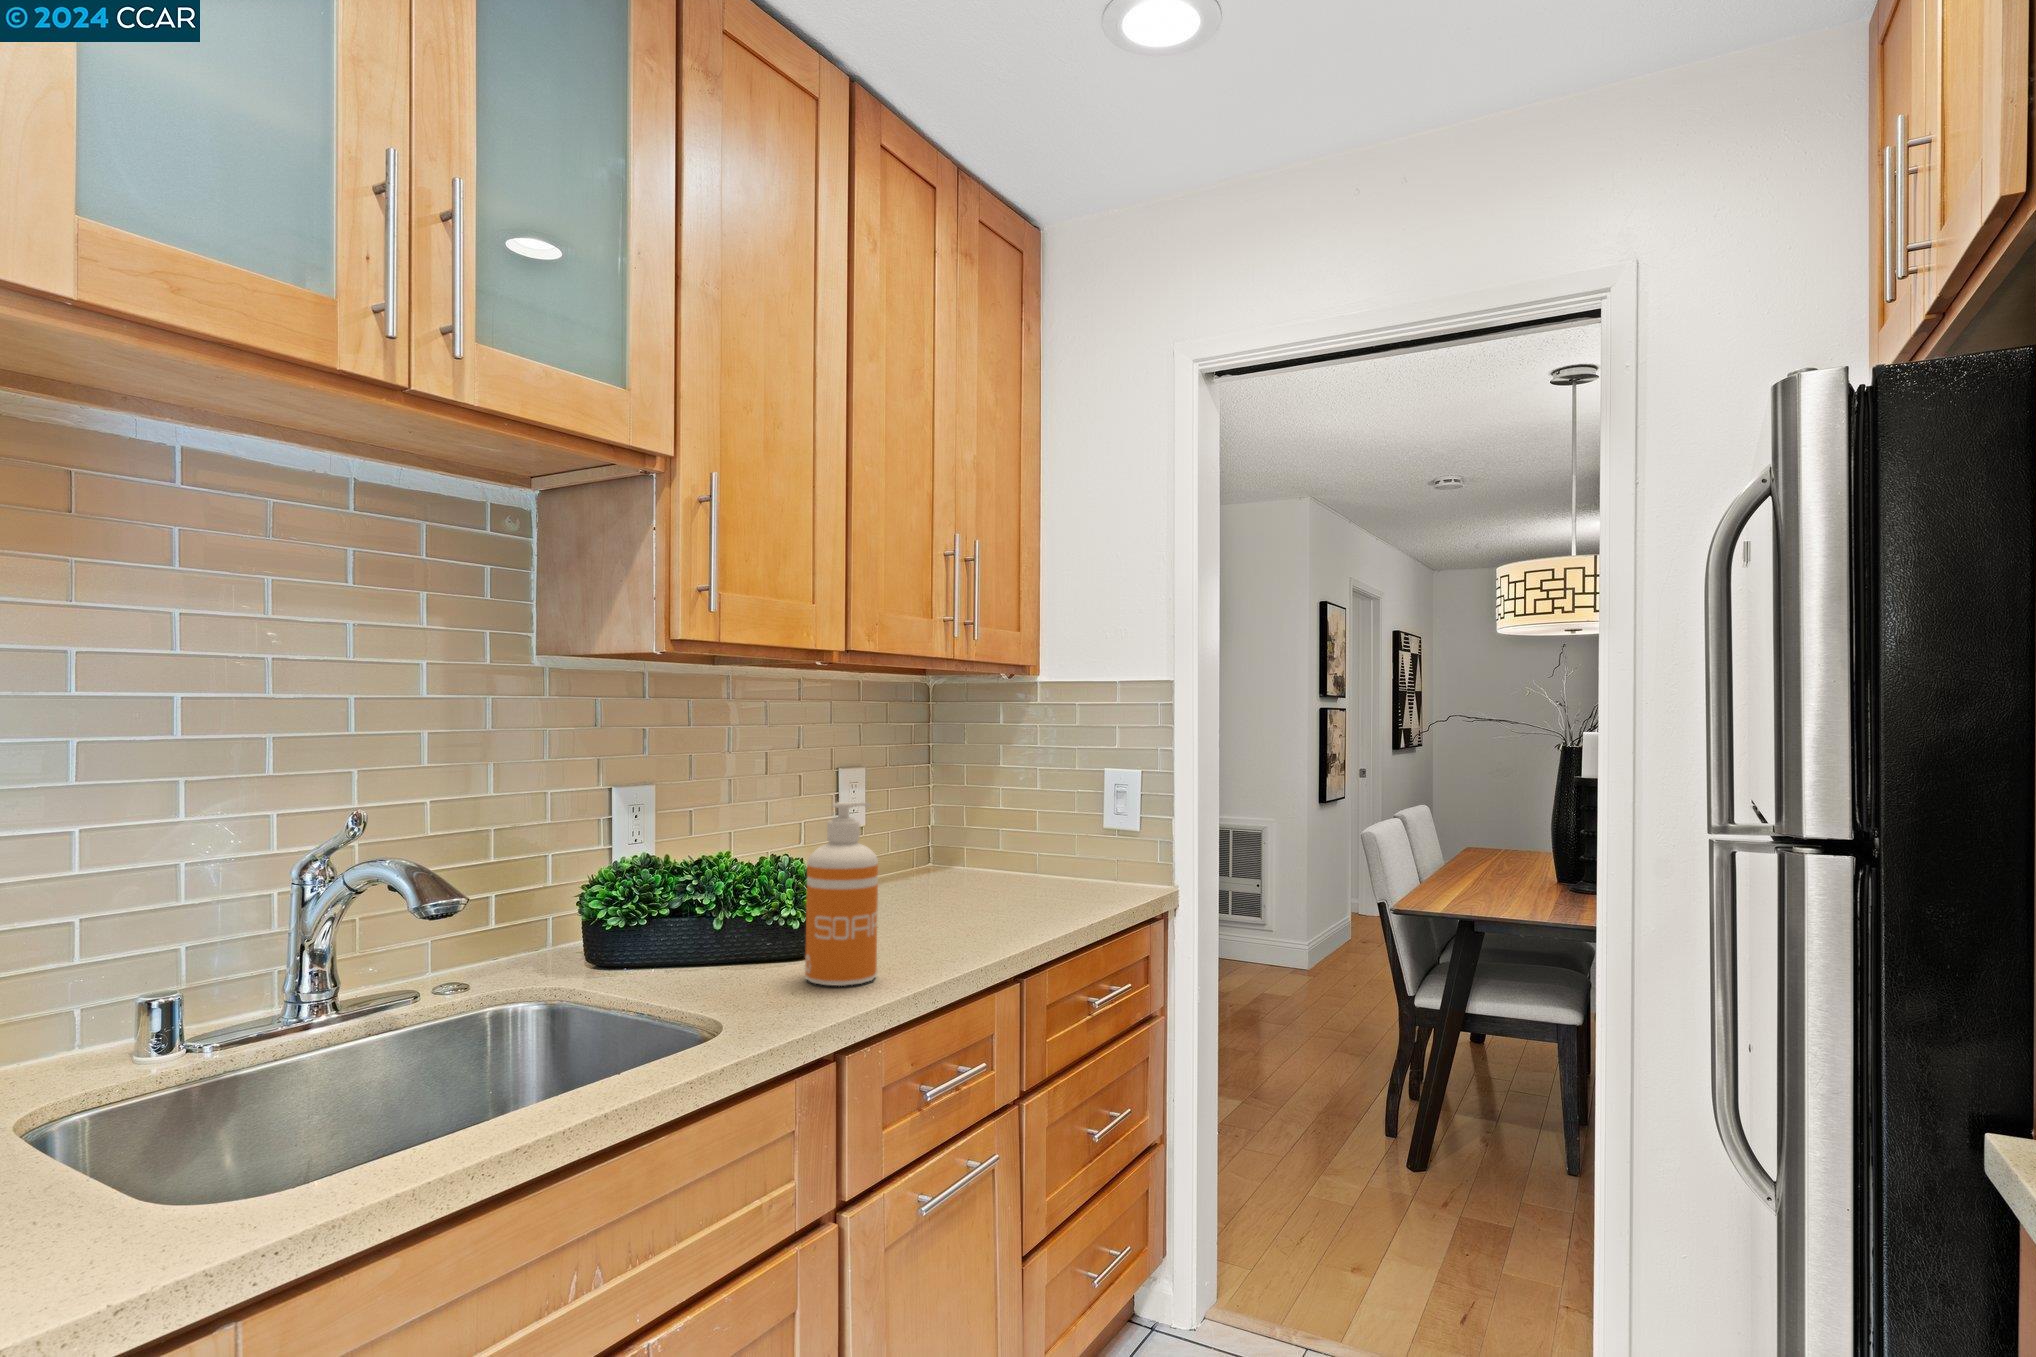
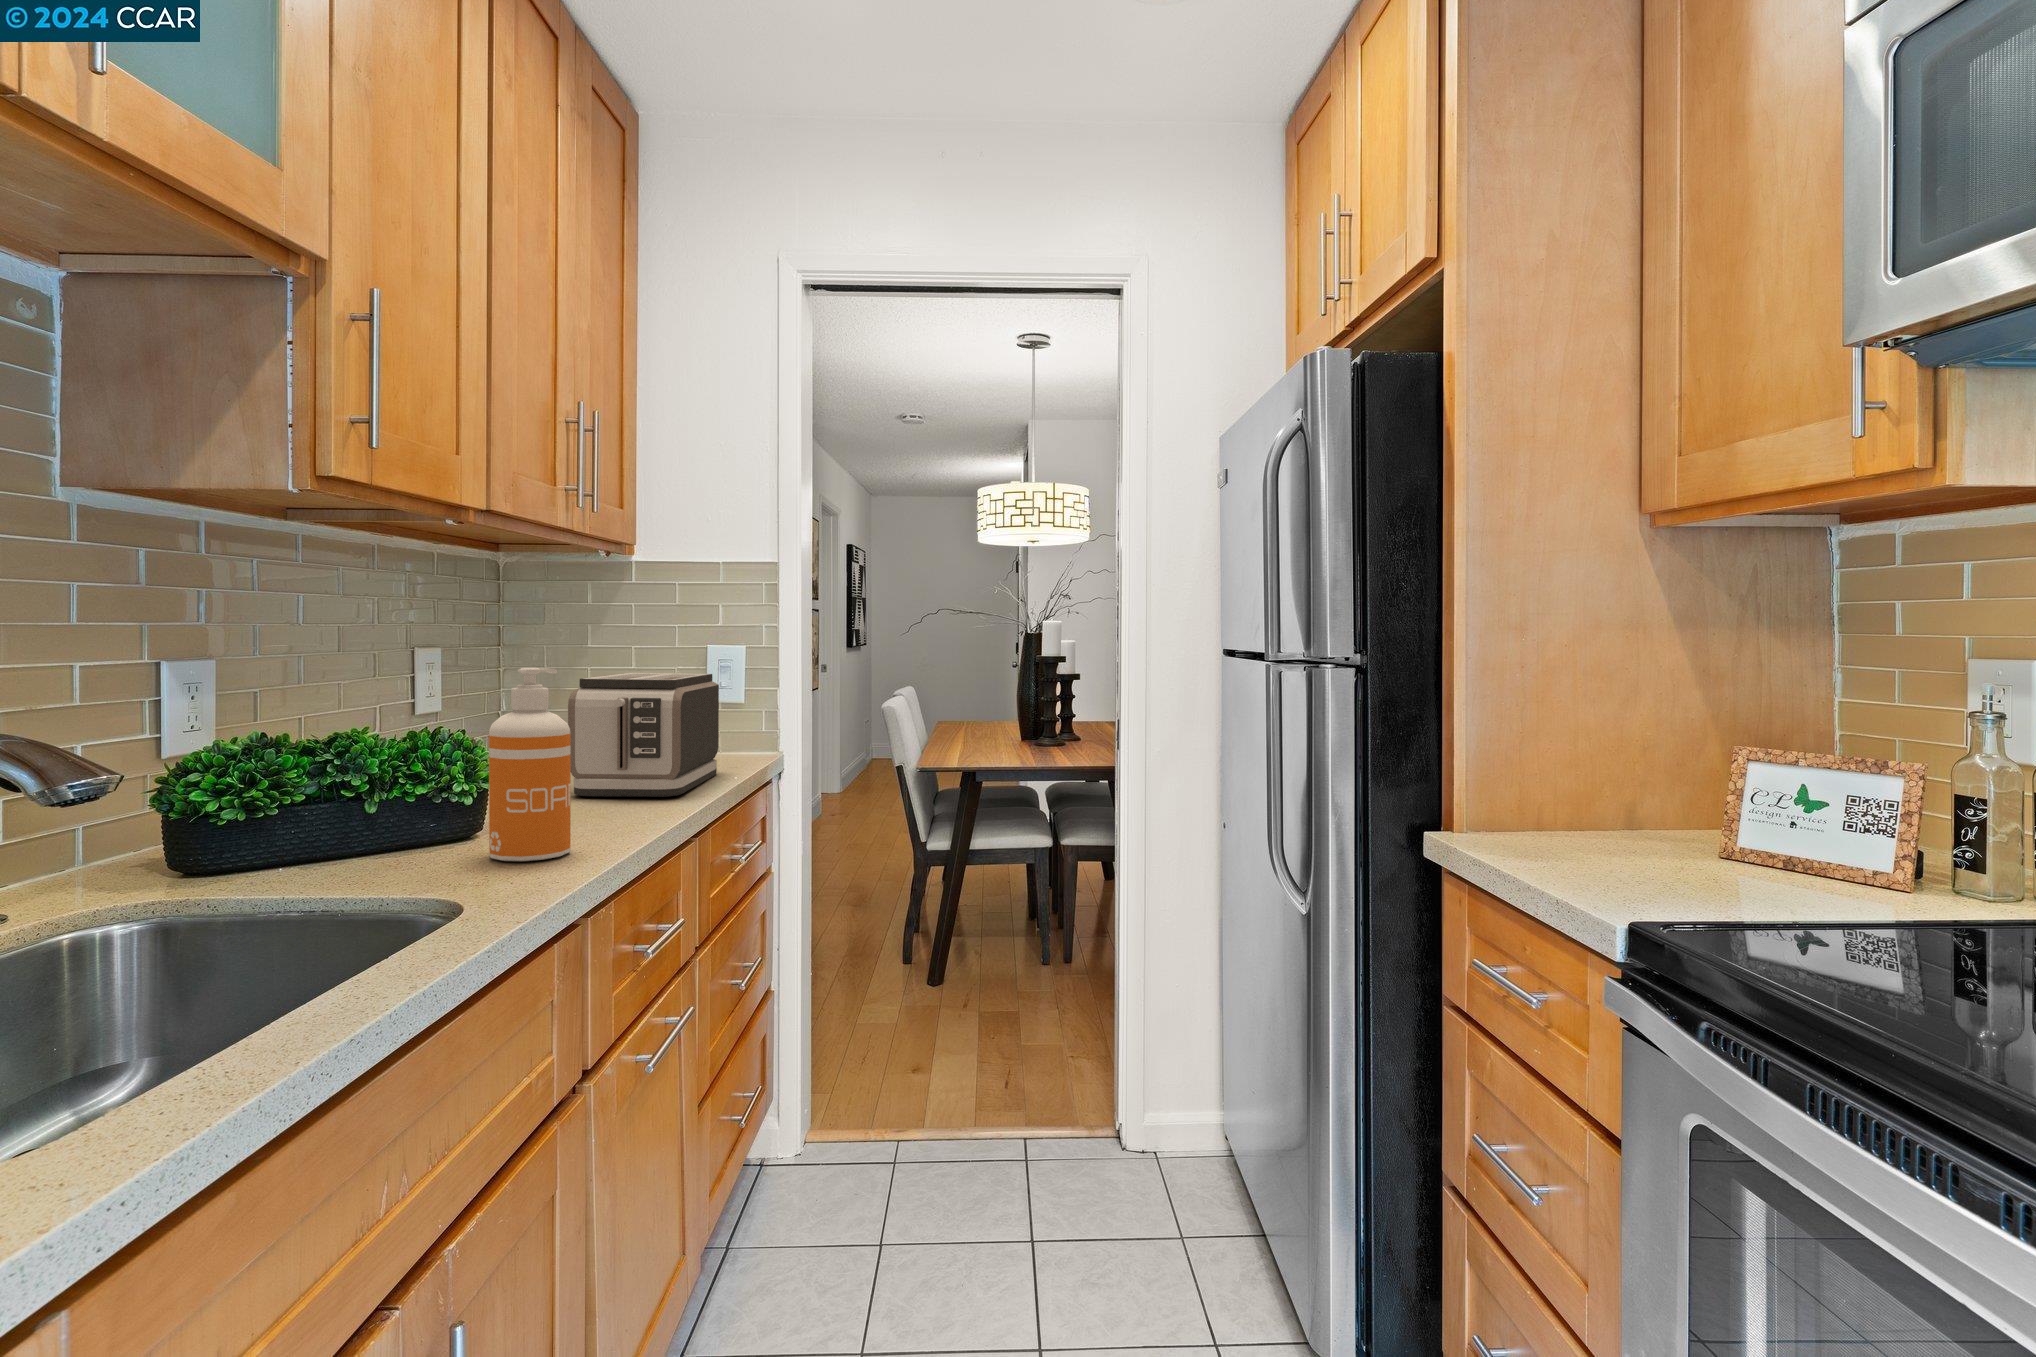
toaster: none [935,796,1096,926] -> present [568,673,719,797]

